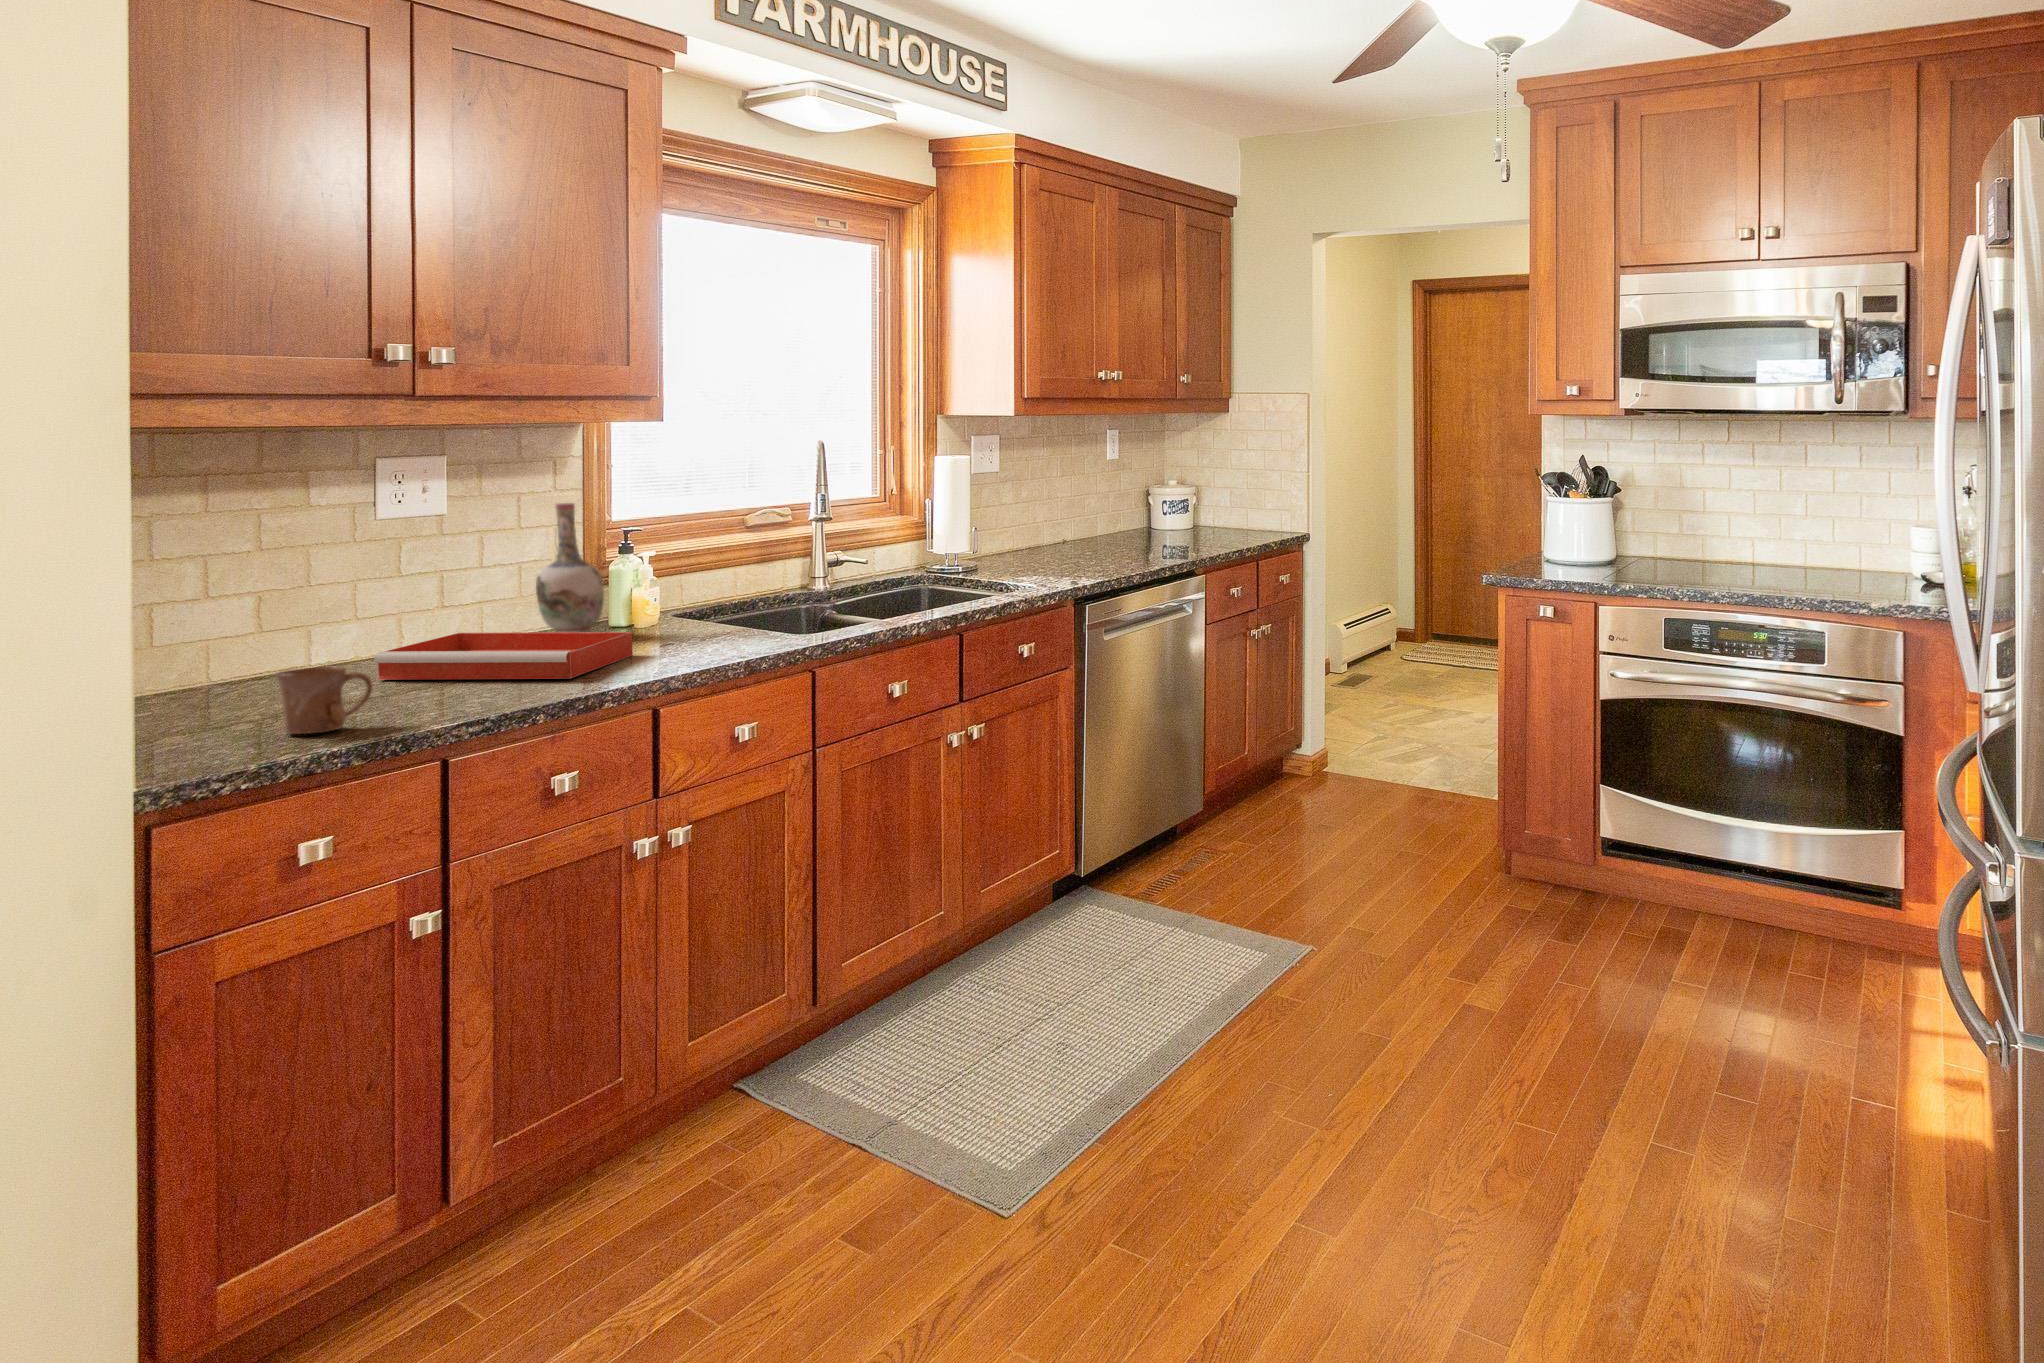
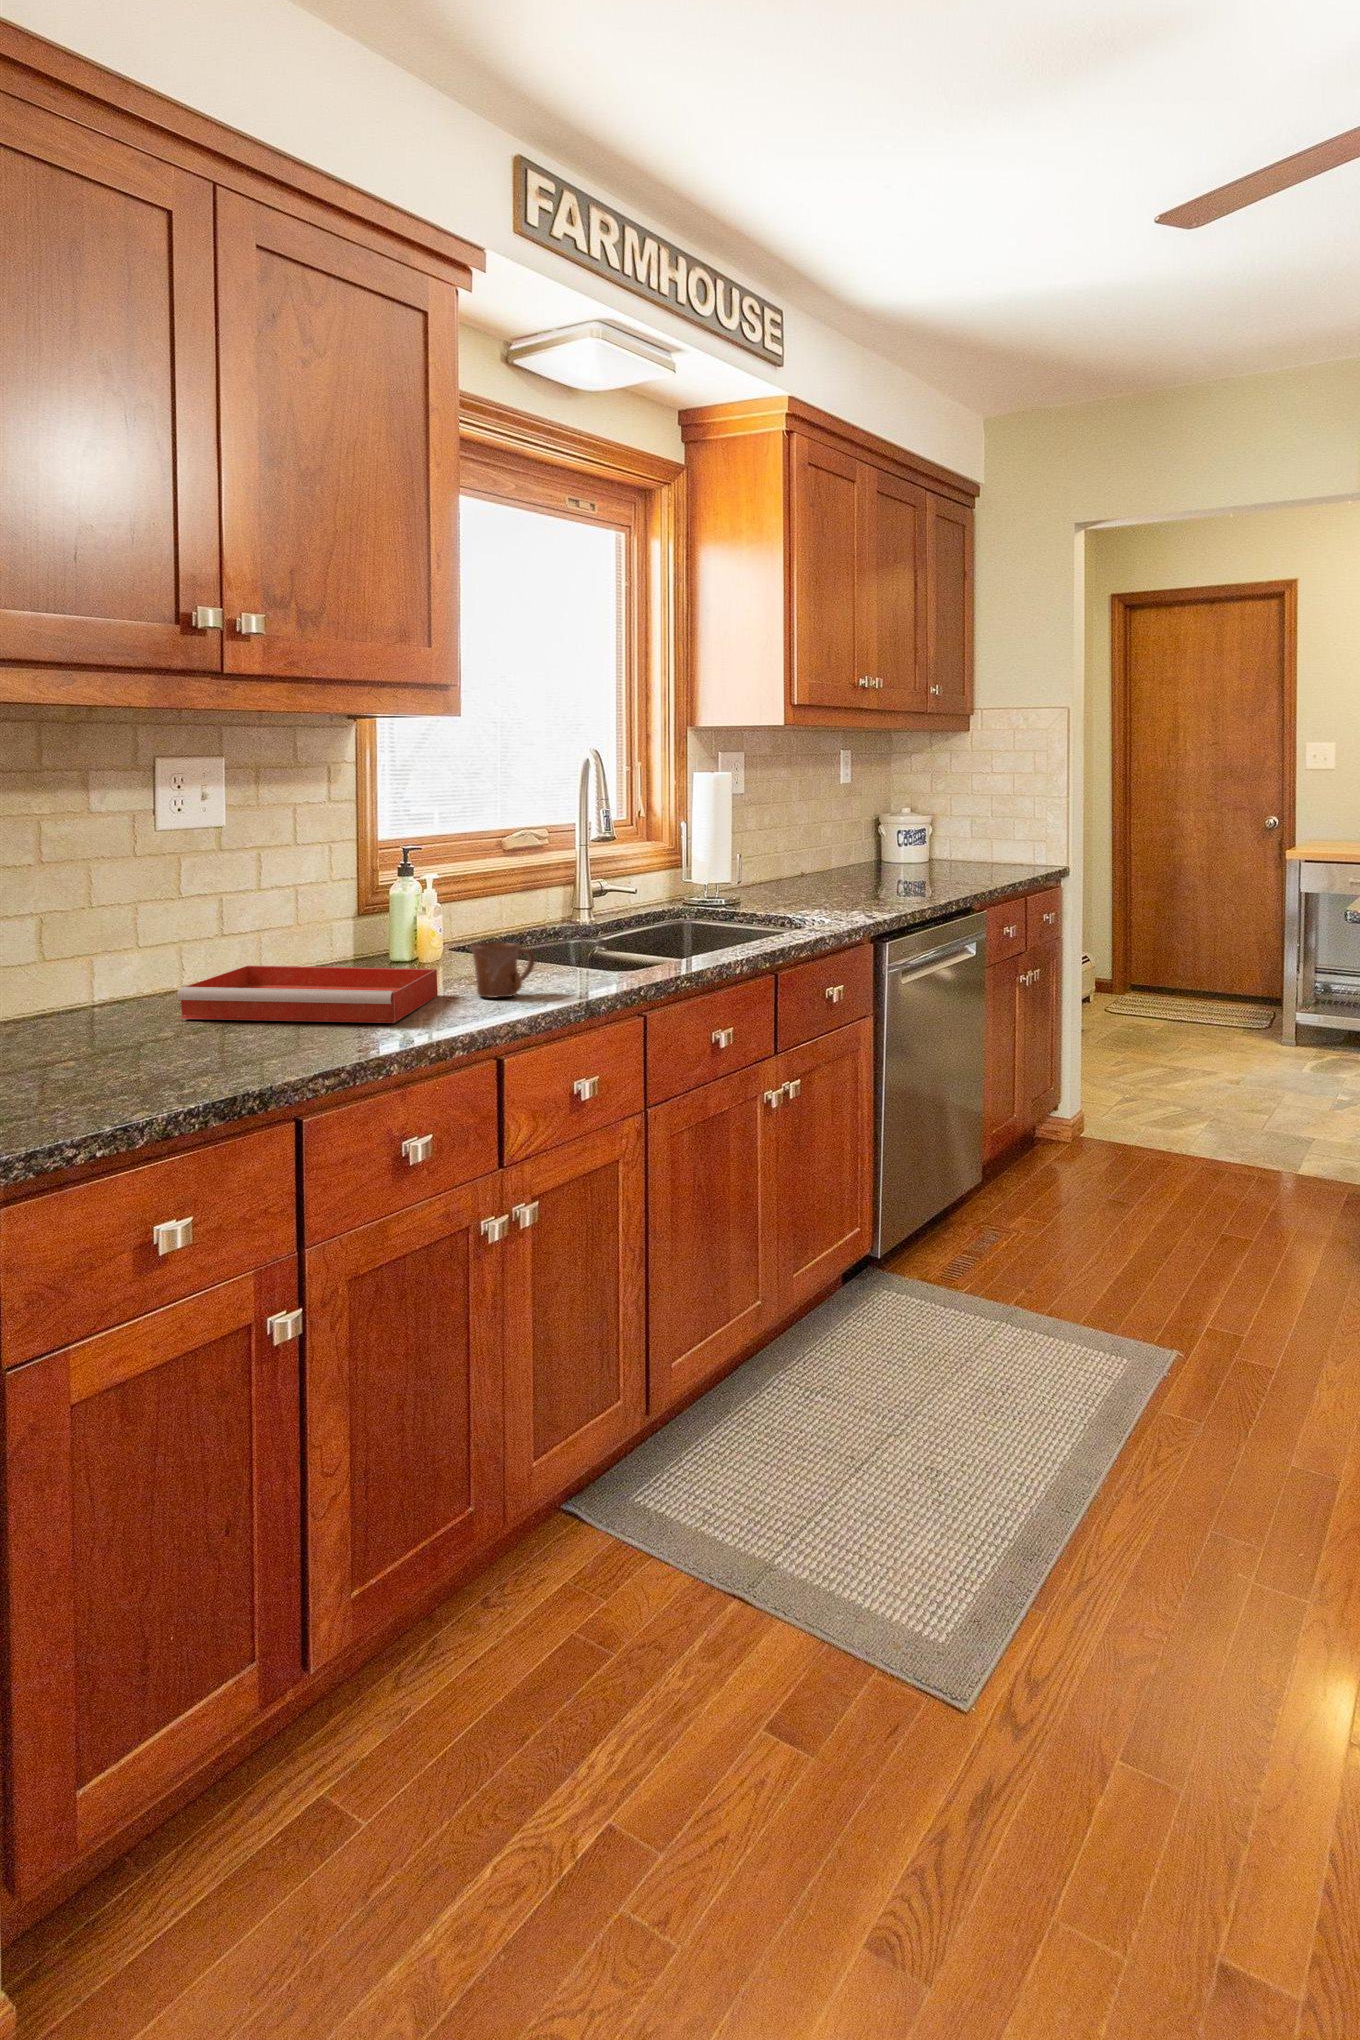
vase: present [536,503,604,632] -> none [318,819,389,975]
mug: present [275,667,373,734] -> present [470,943,535,998]

